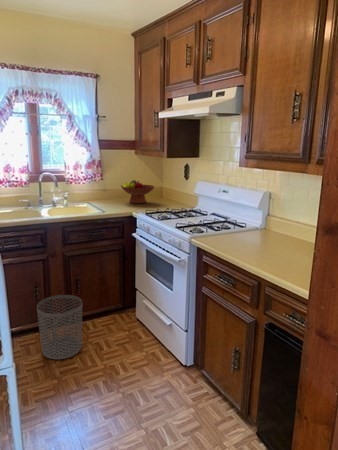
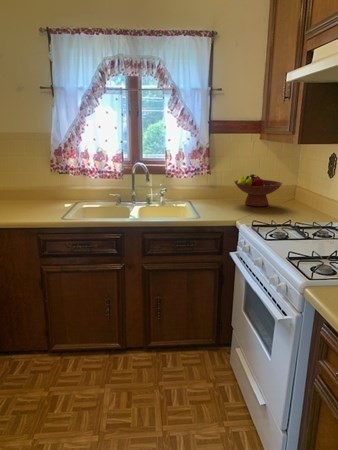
waste bin: present [37,295,82,359] -> none [95,319,152,406]

